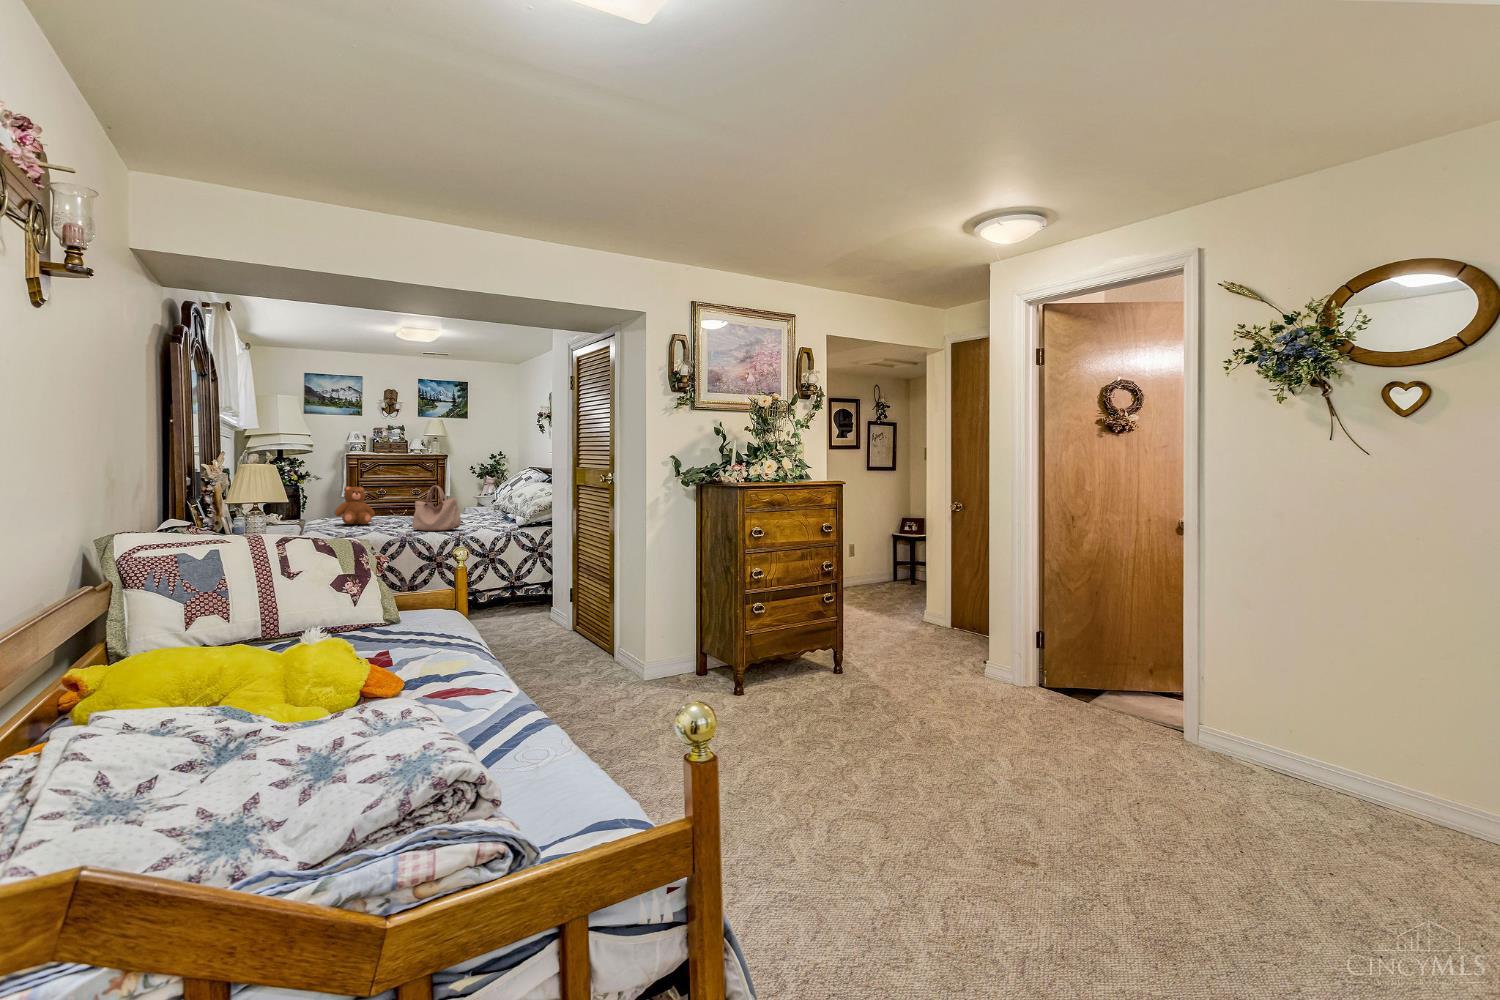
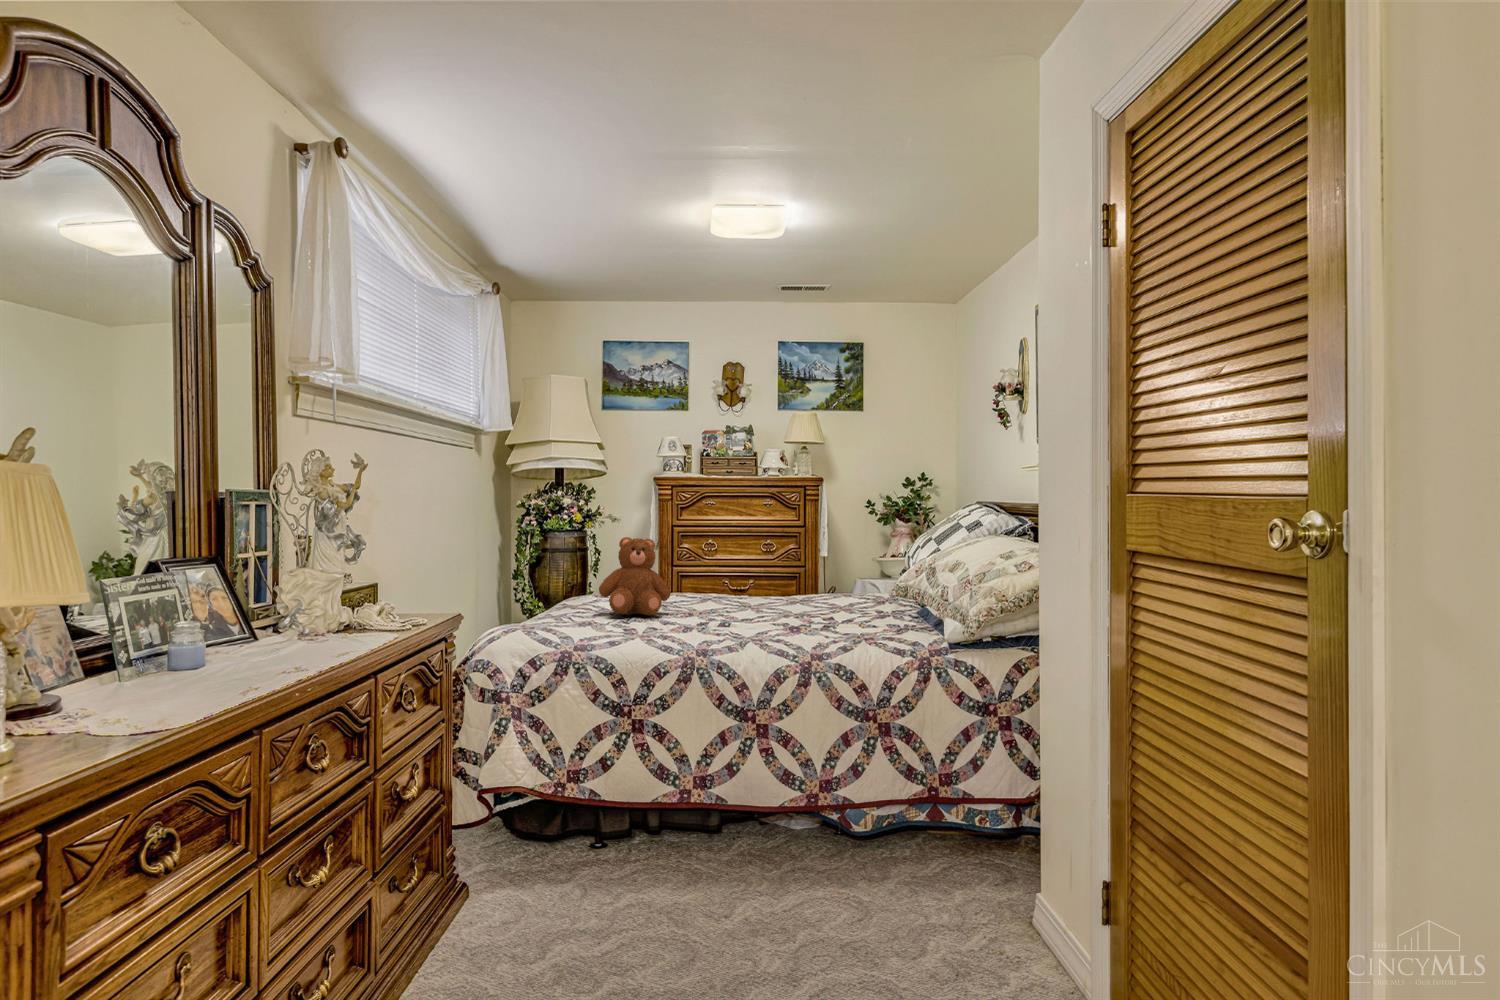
handbag: present [413,485,461,531] -> none [721,539,819,644]

